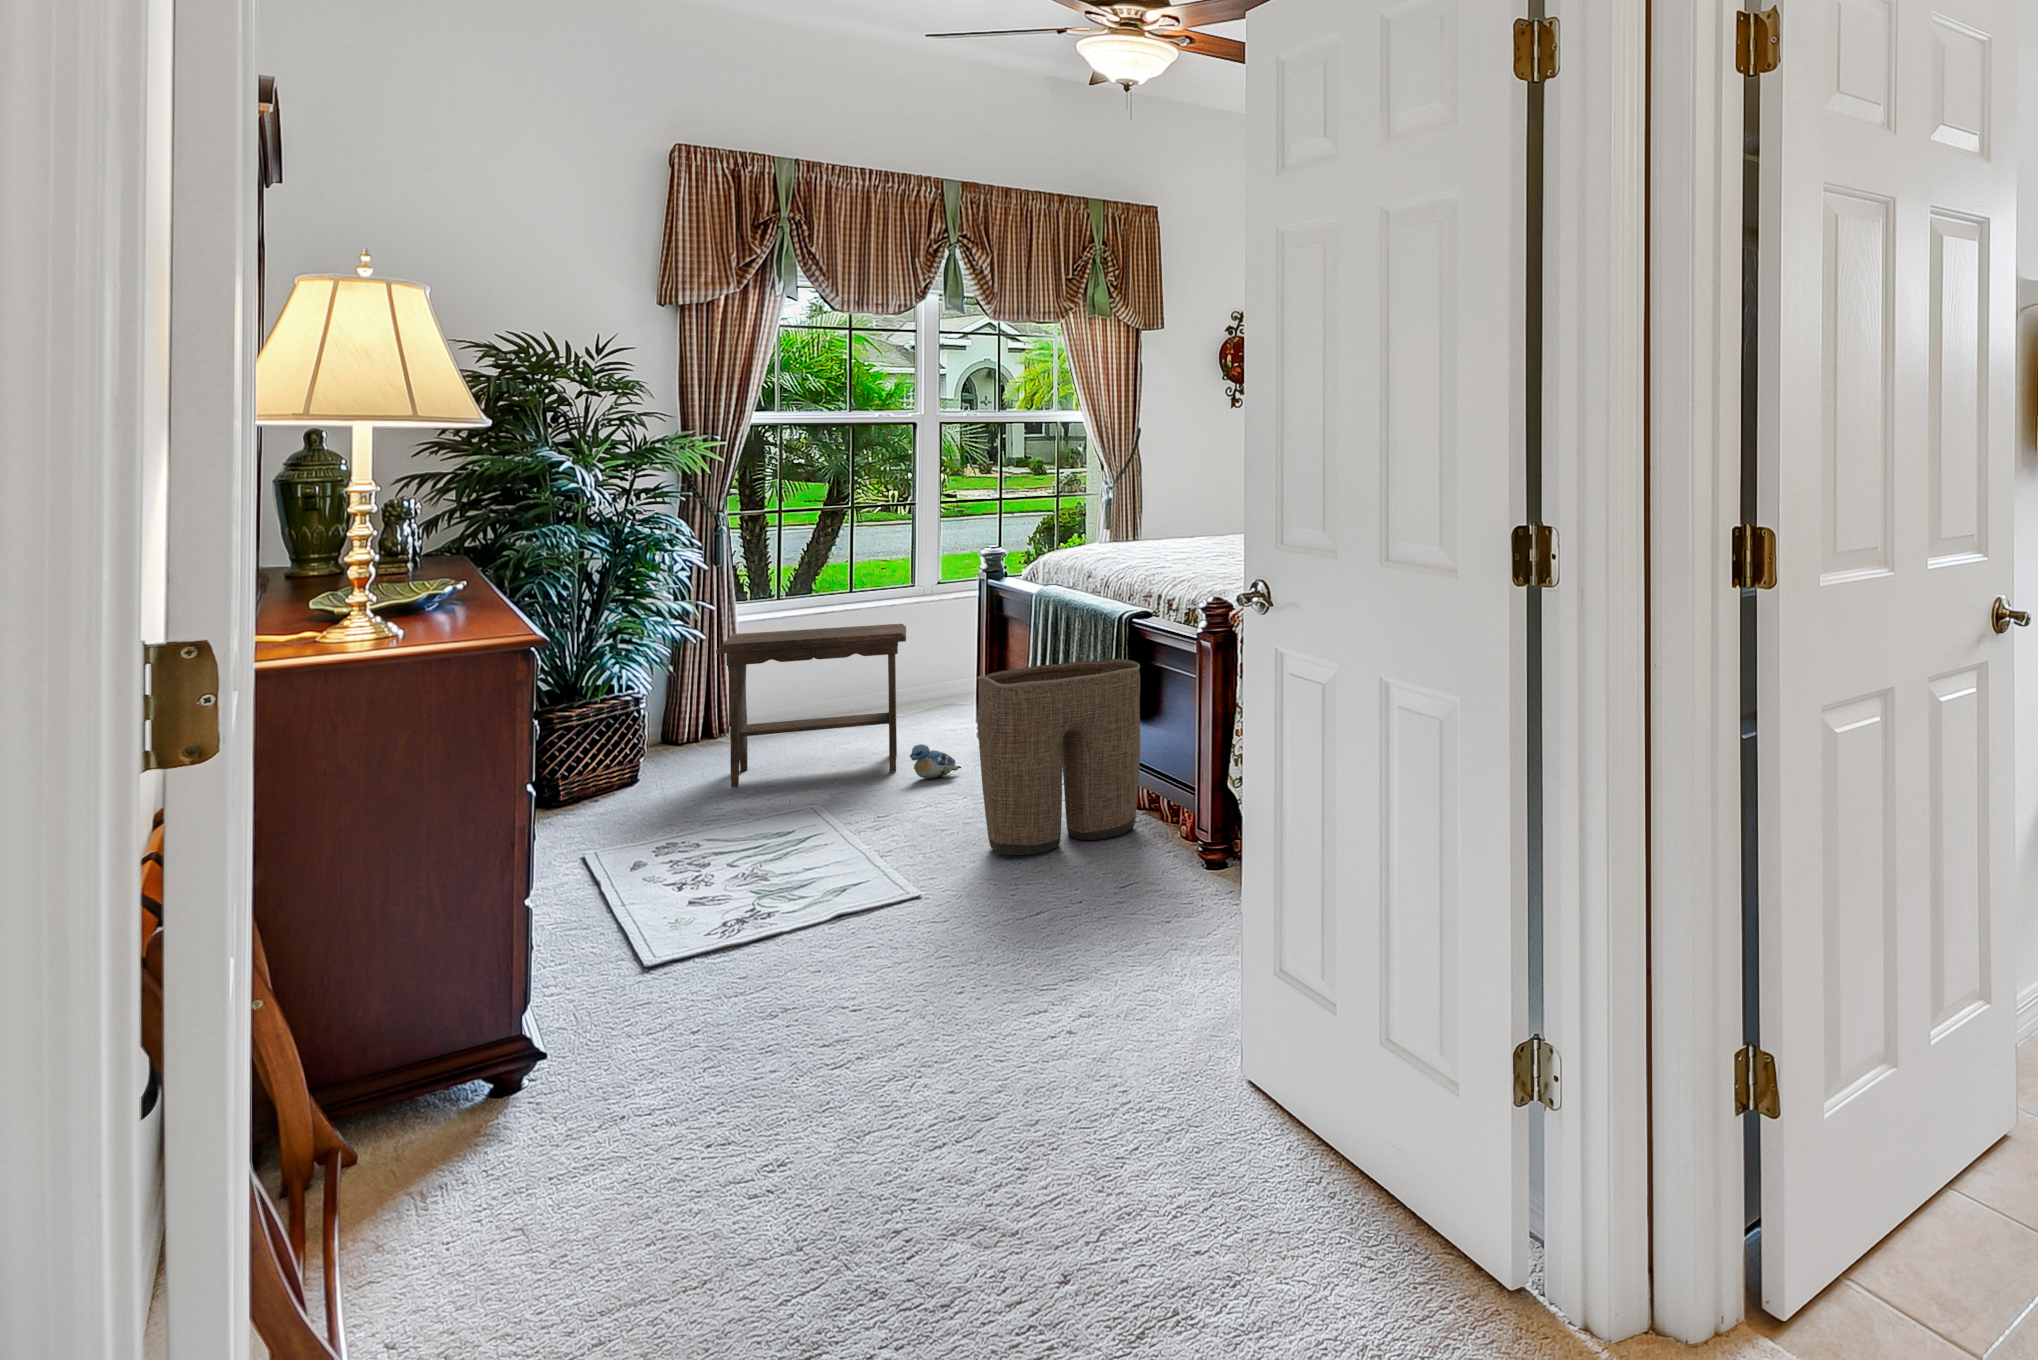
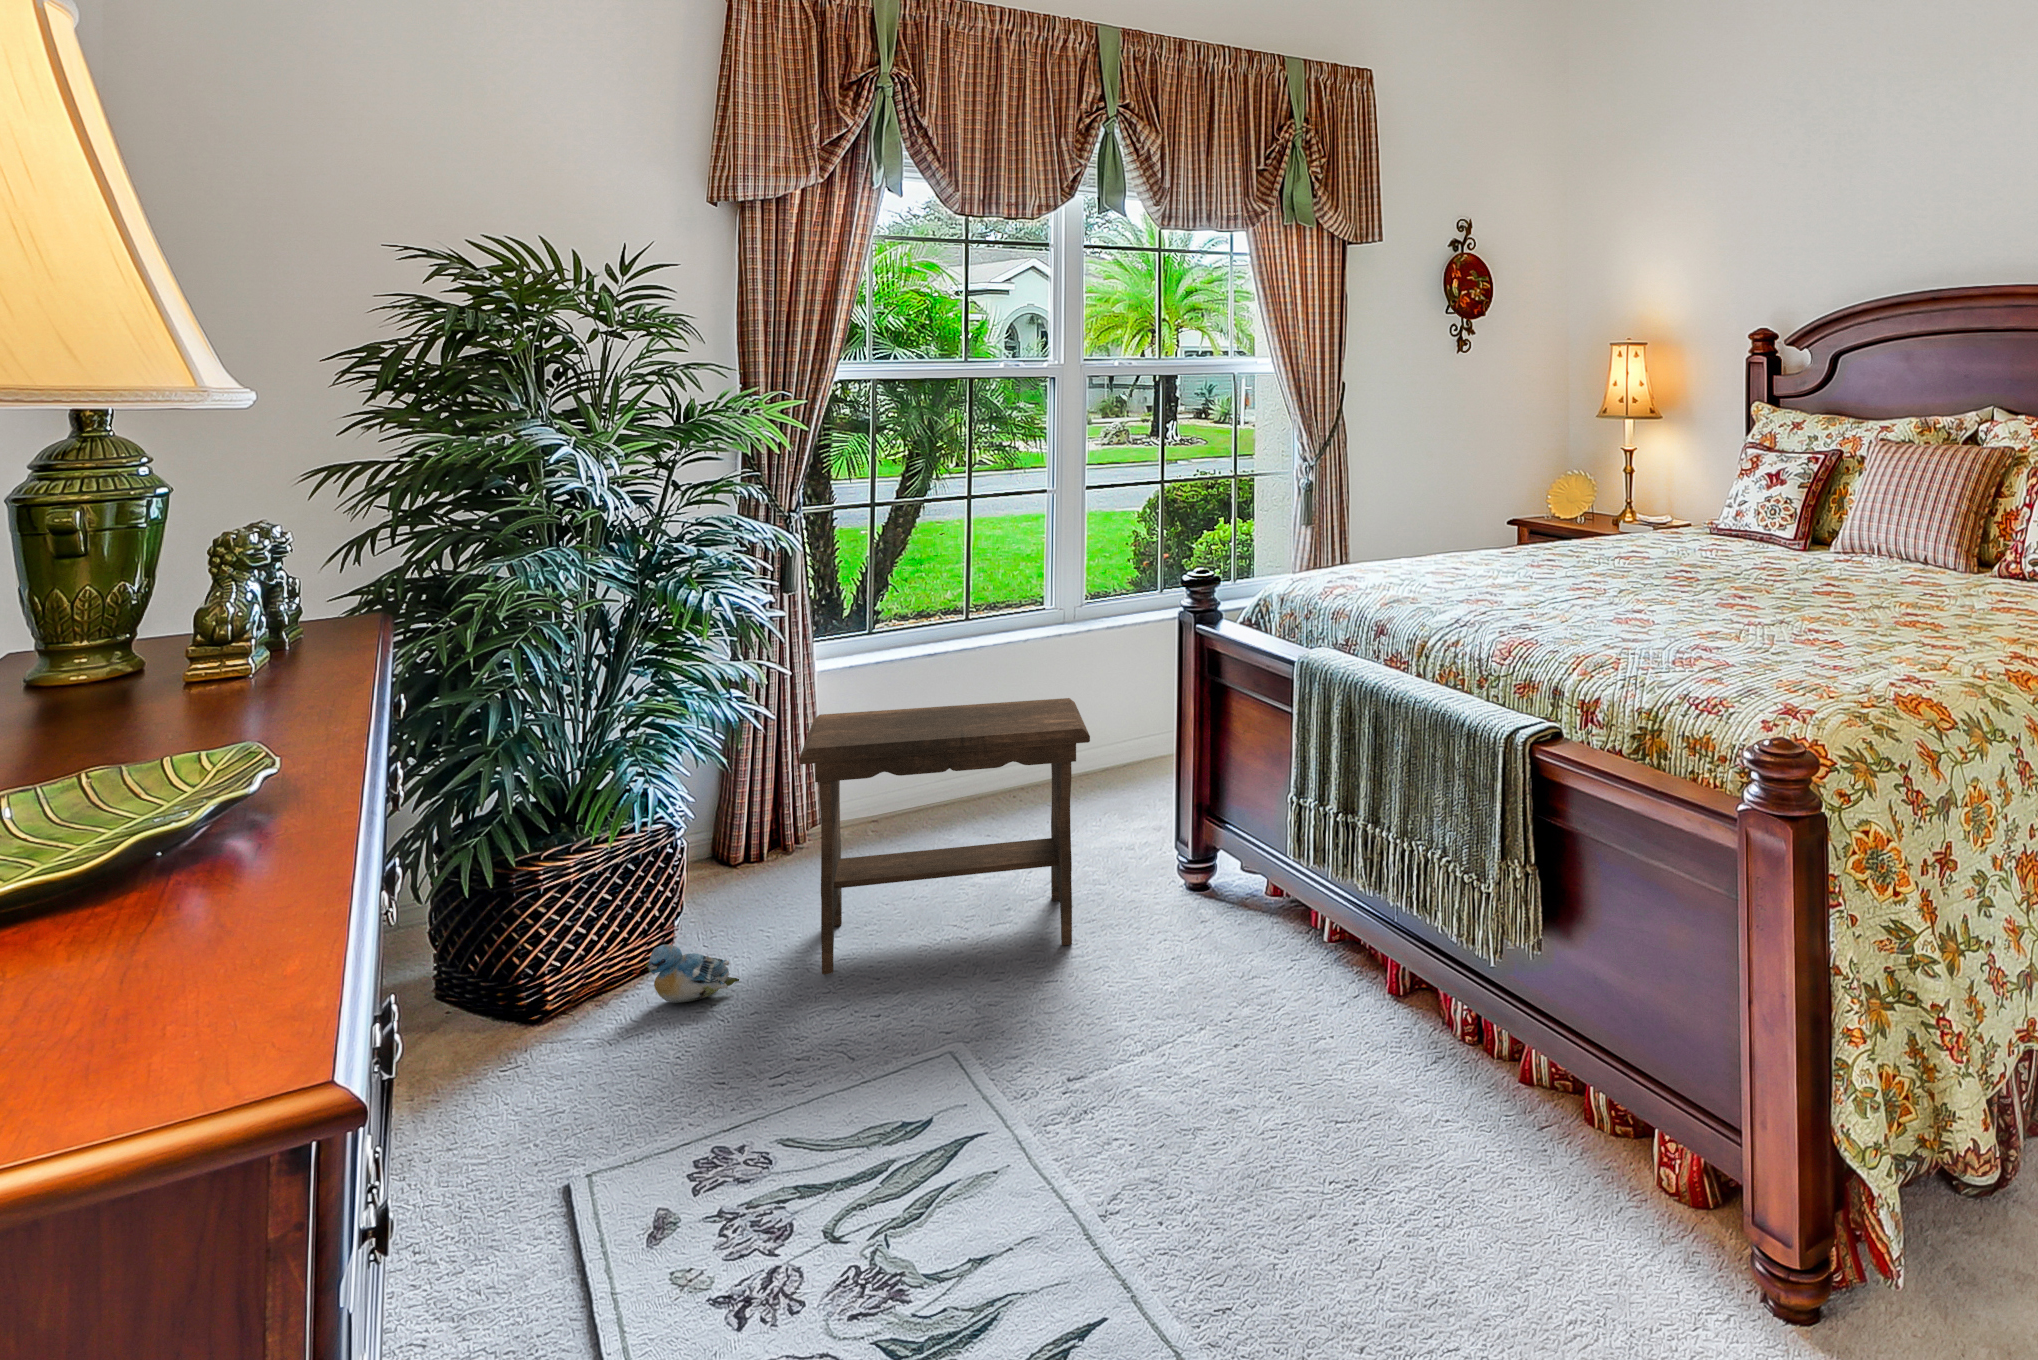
laundry basket: present [977,659,1140,855] -> none [1287,837,1572,1251]
plush toy: present [910,744,961,778] -> present [645,945,739,1003]

